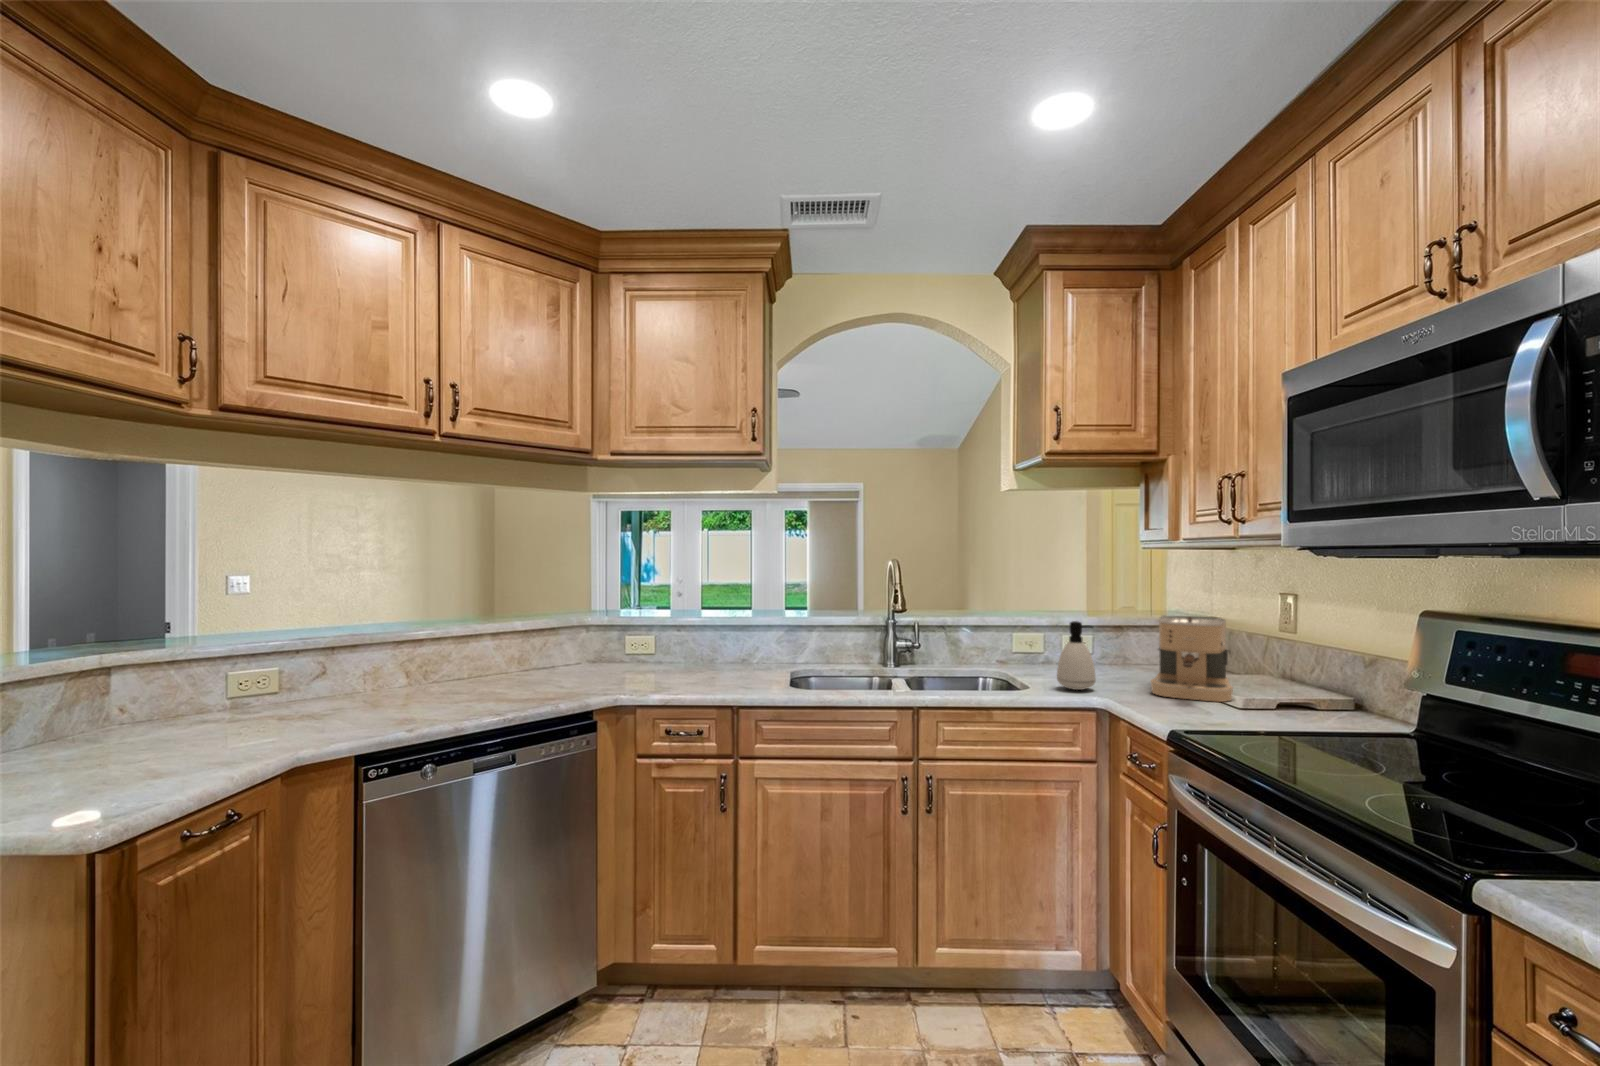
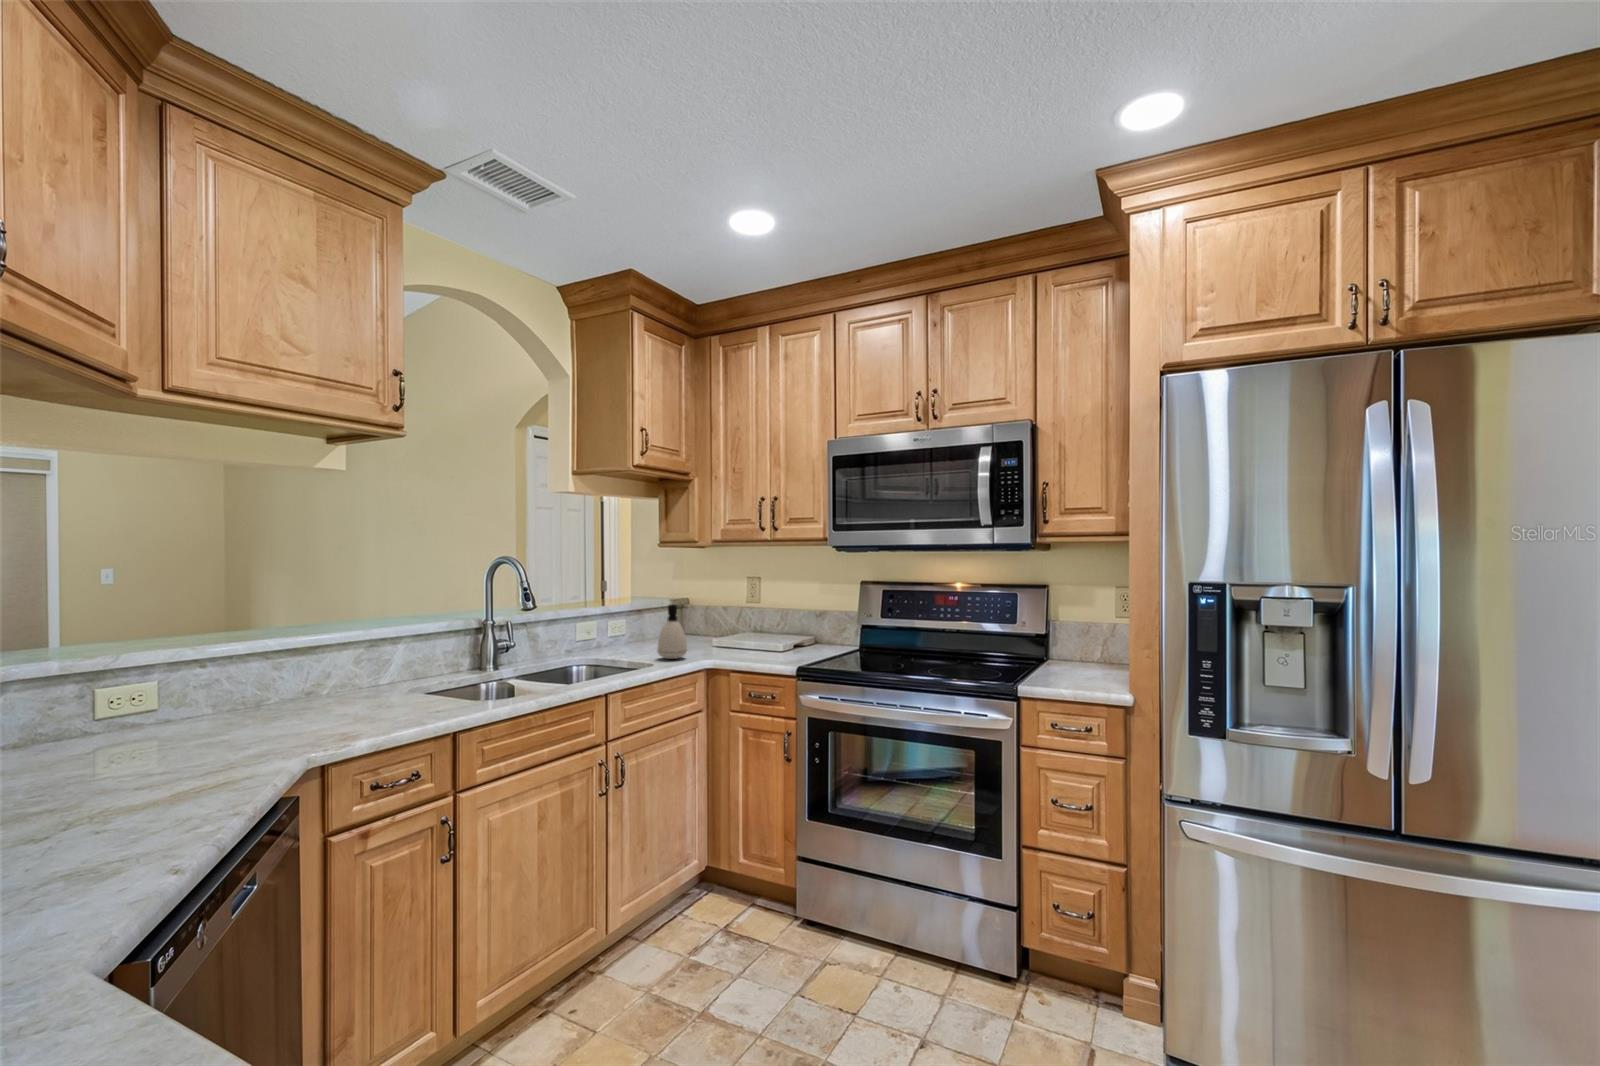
coffee maker: present [1151,615,1233,702] -> none [705,594,762,652]

